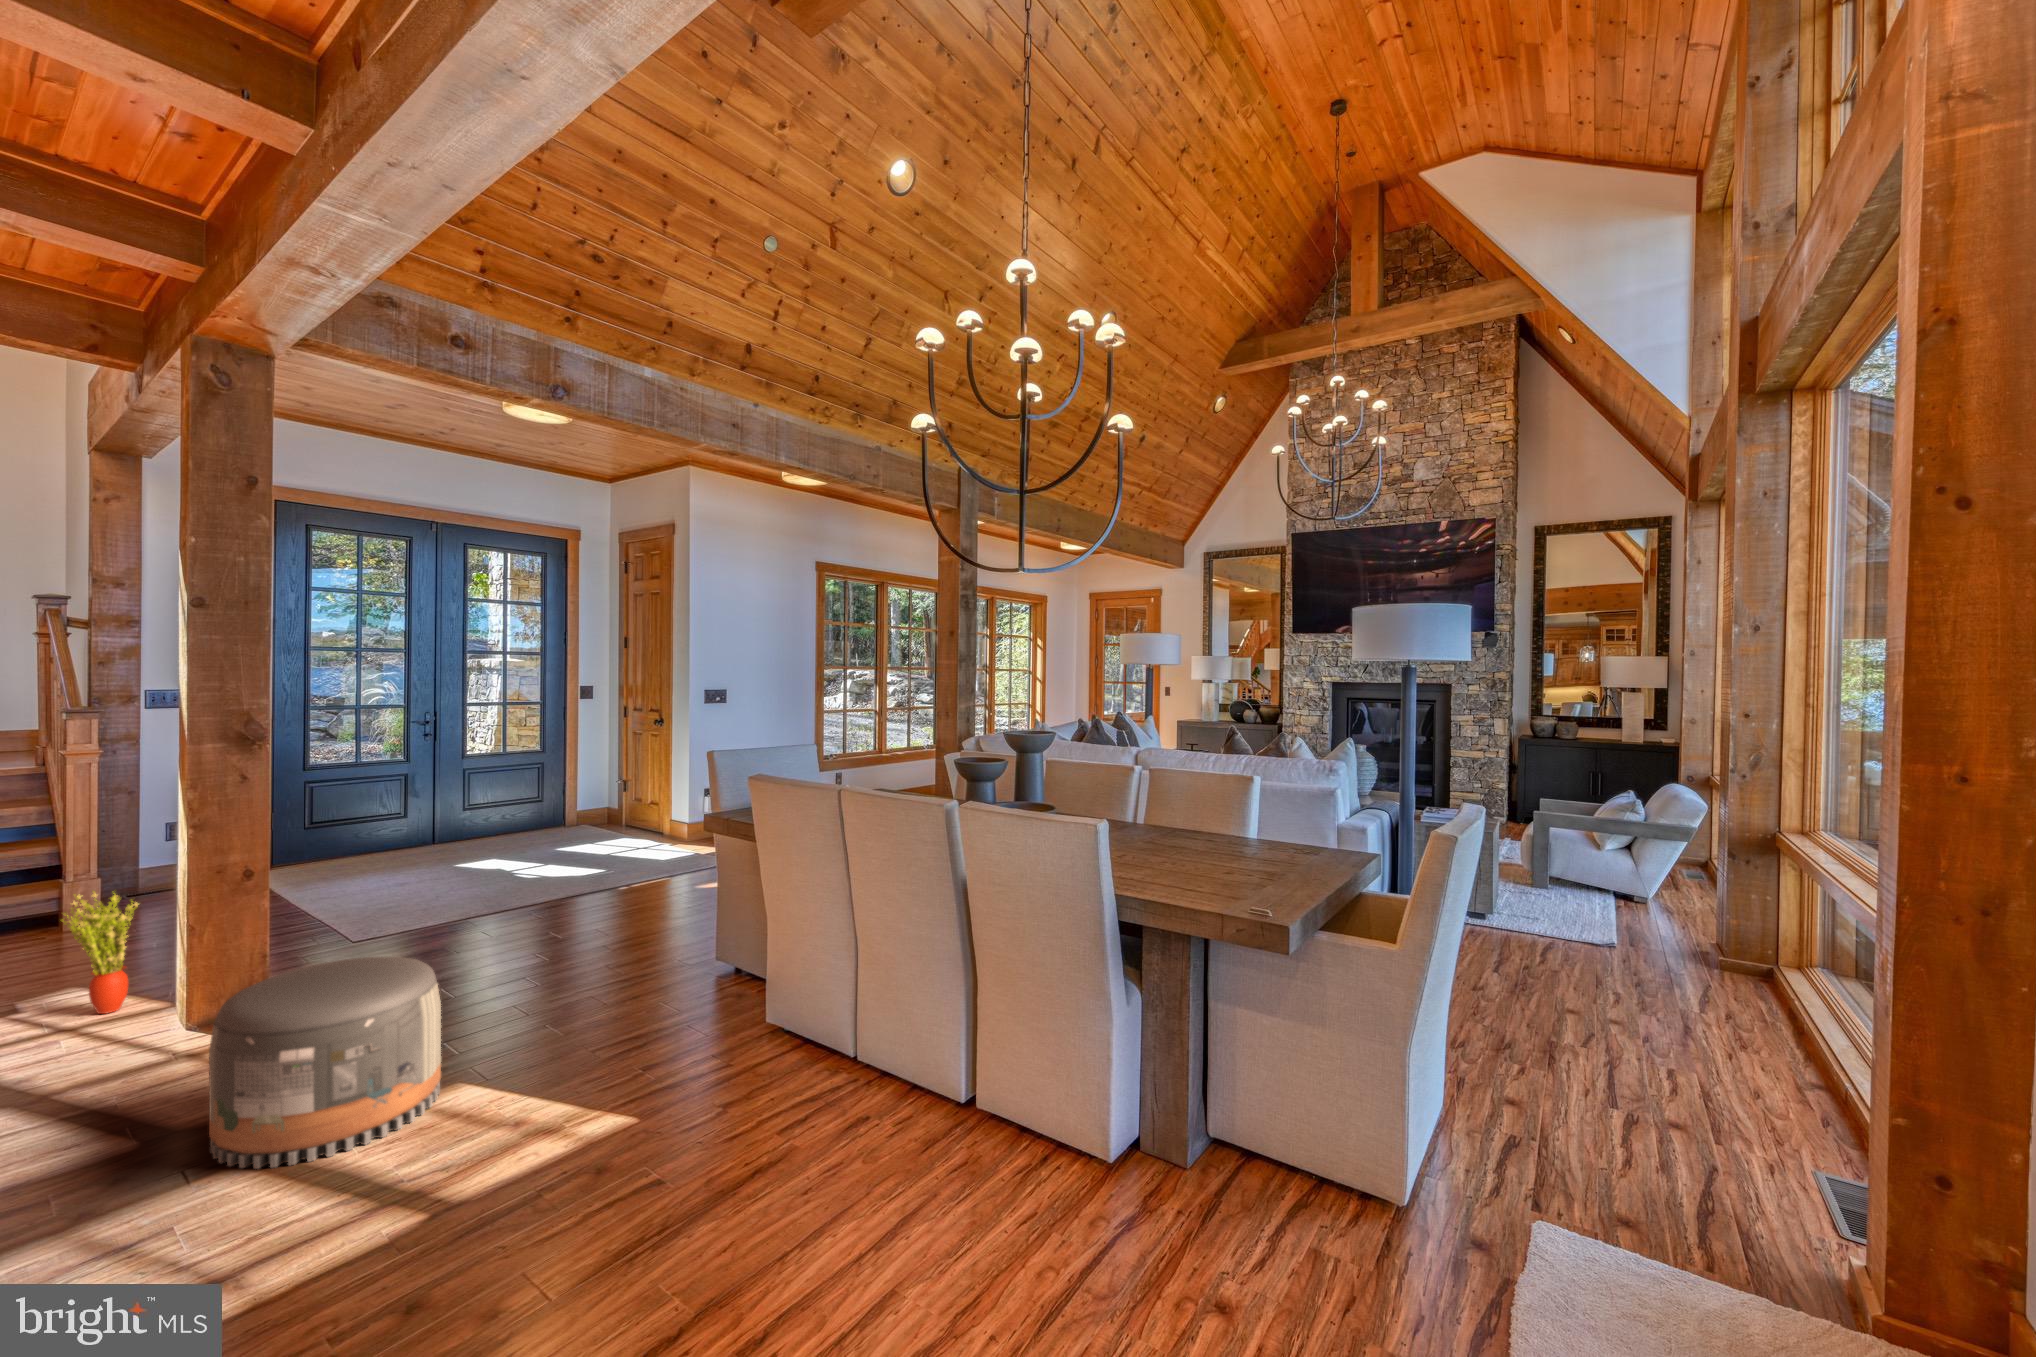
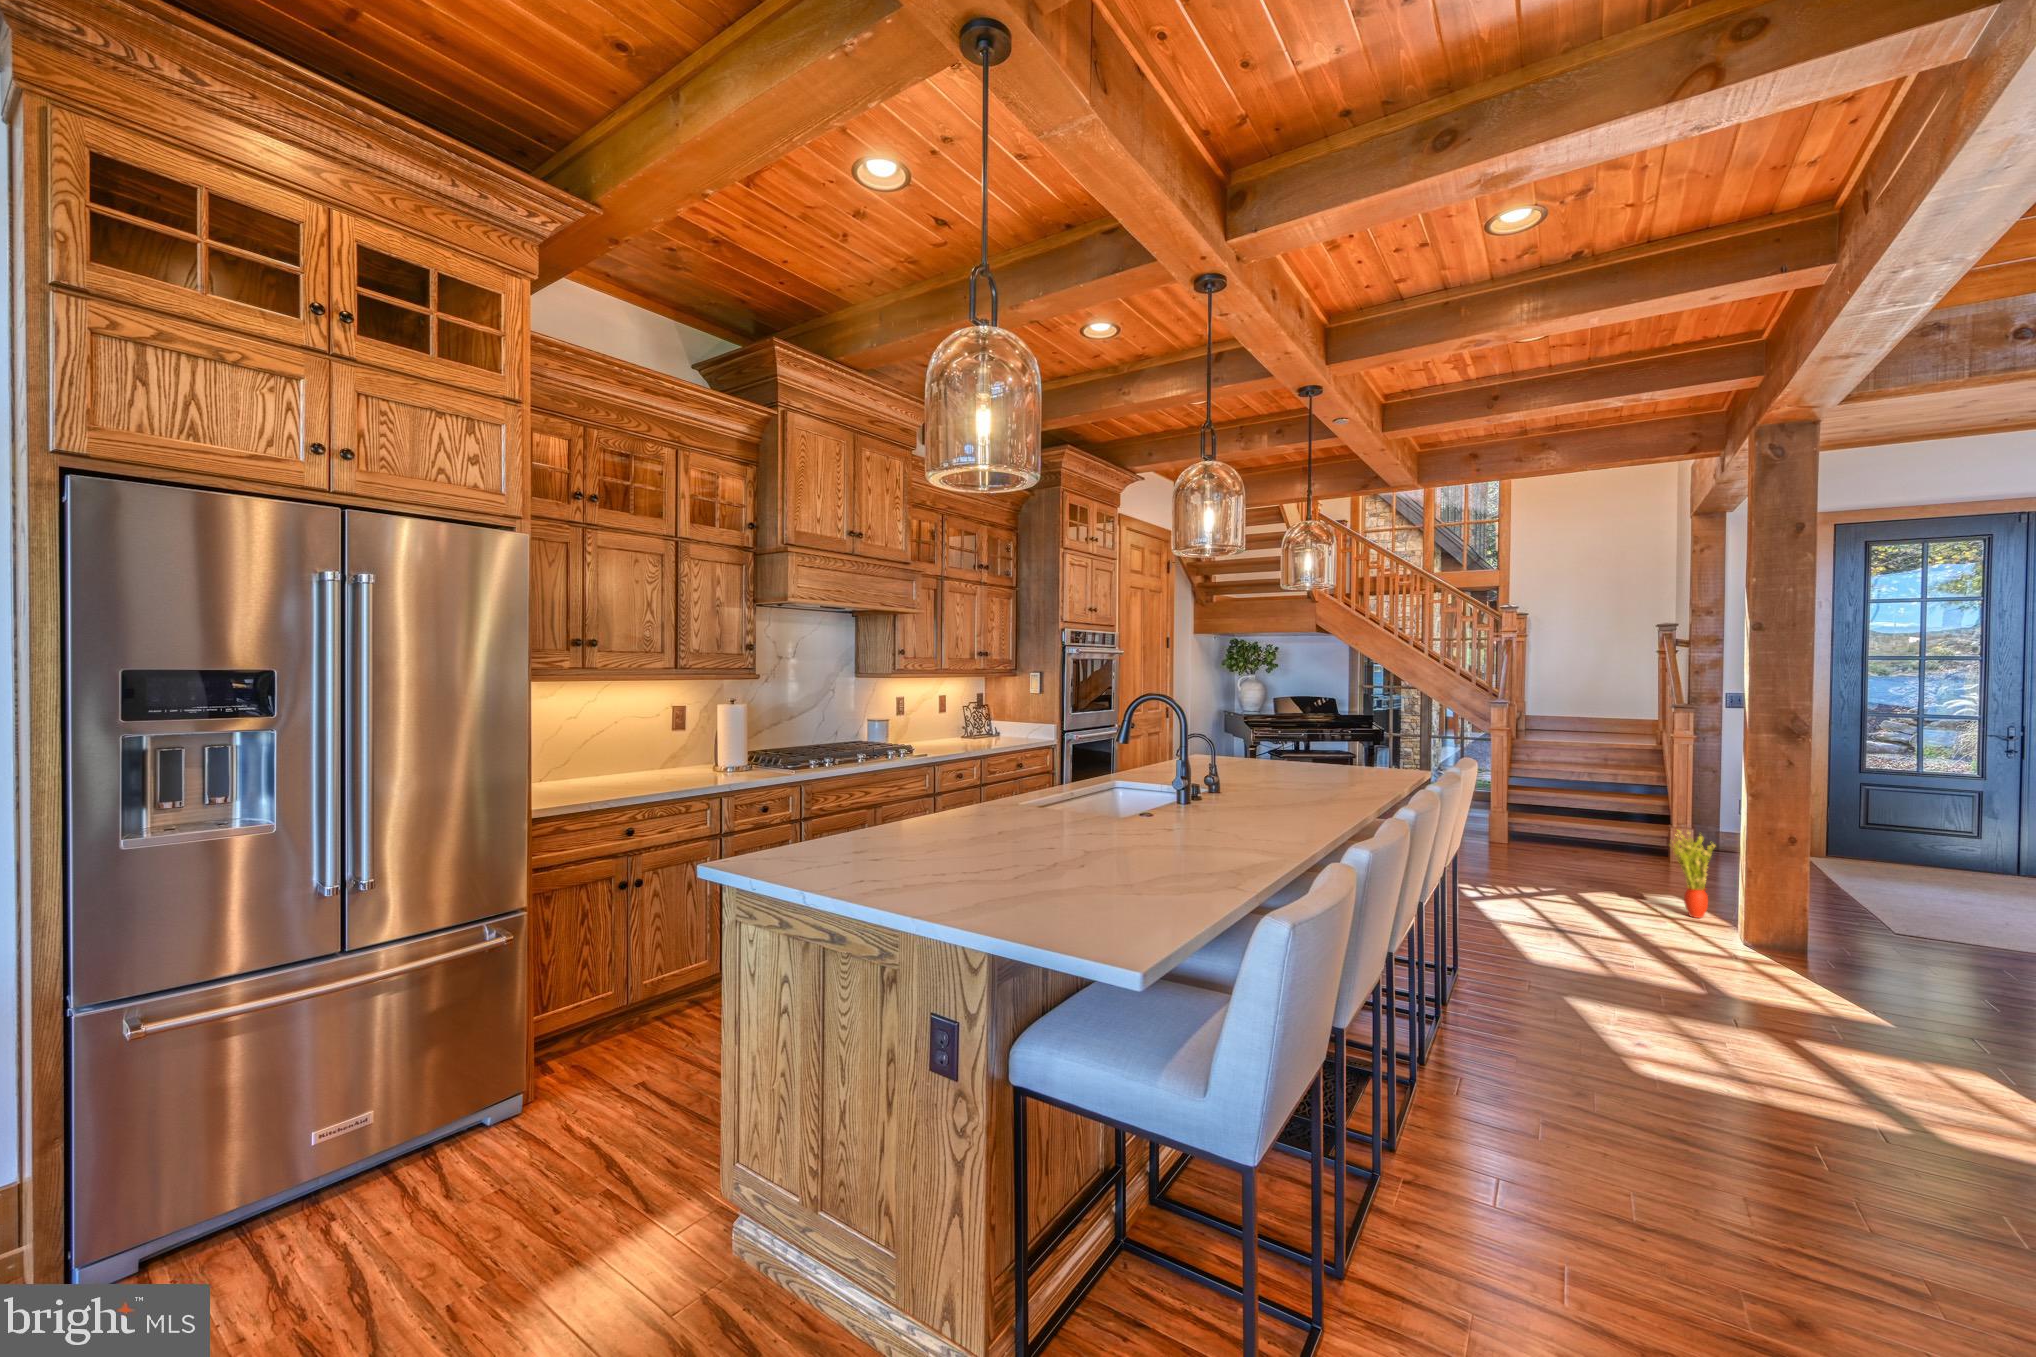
pouf: present [209,957,441,1169] -> none [1754,910,1952,1067]

